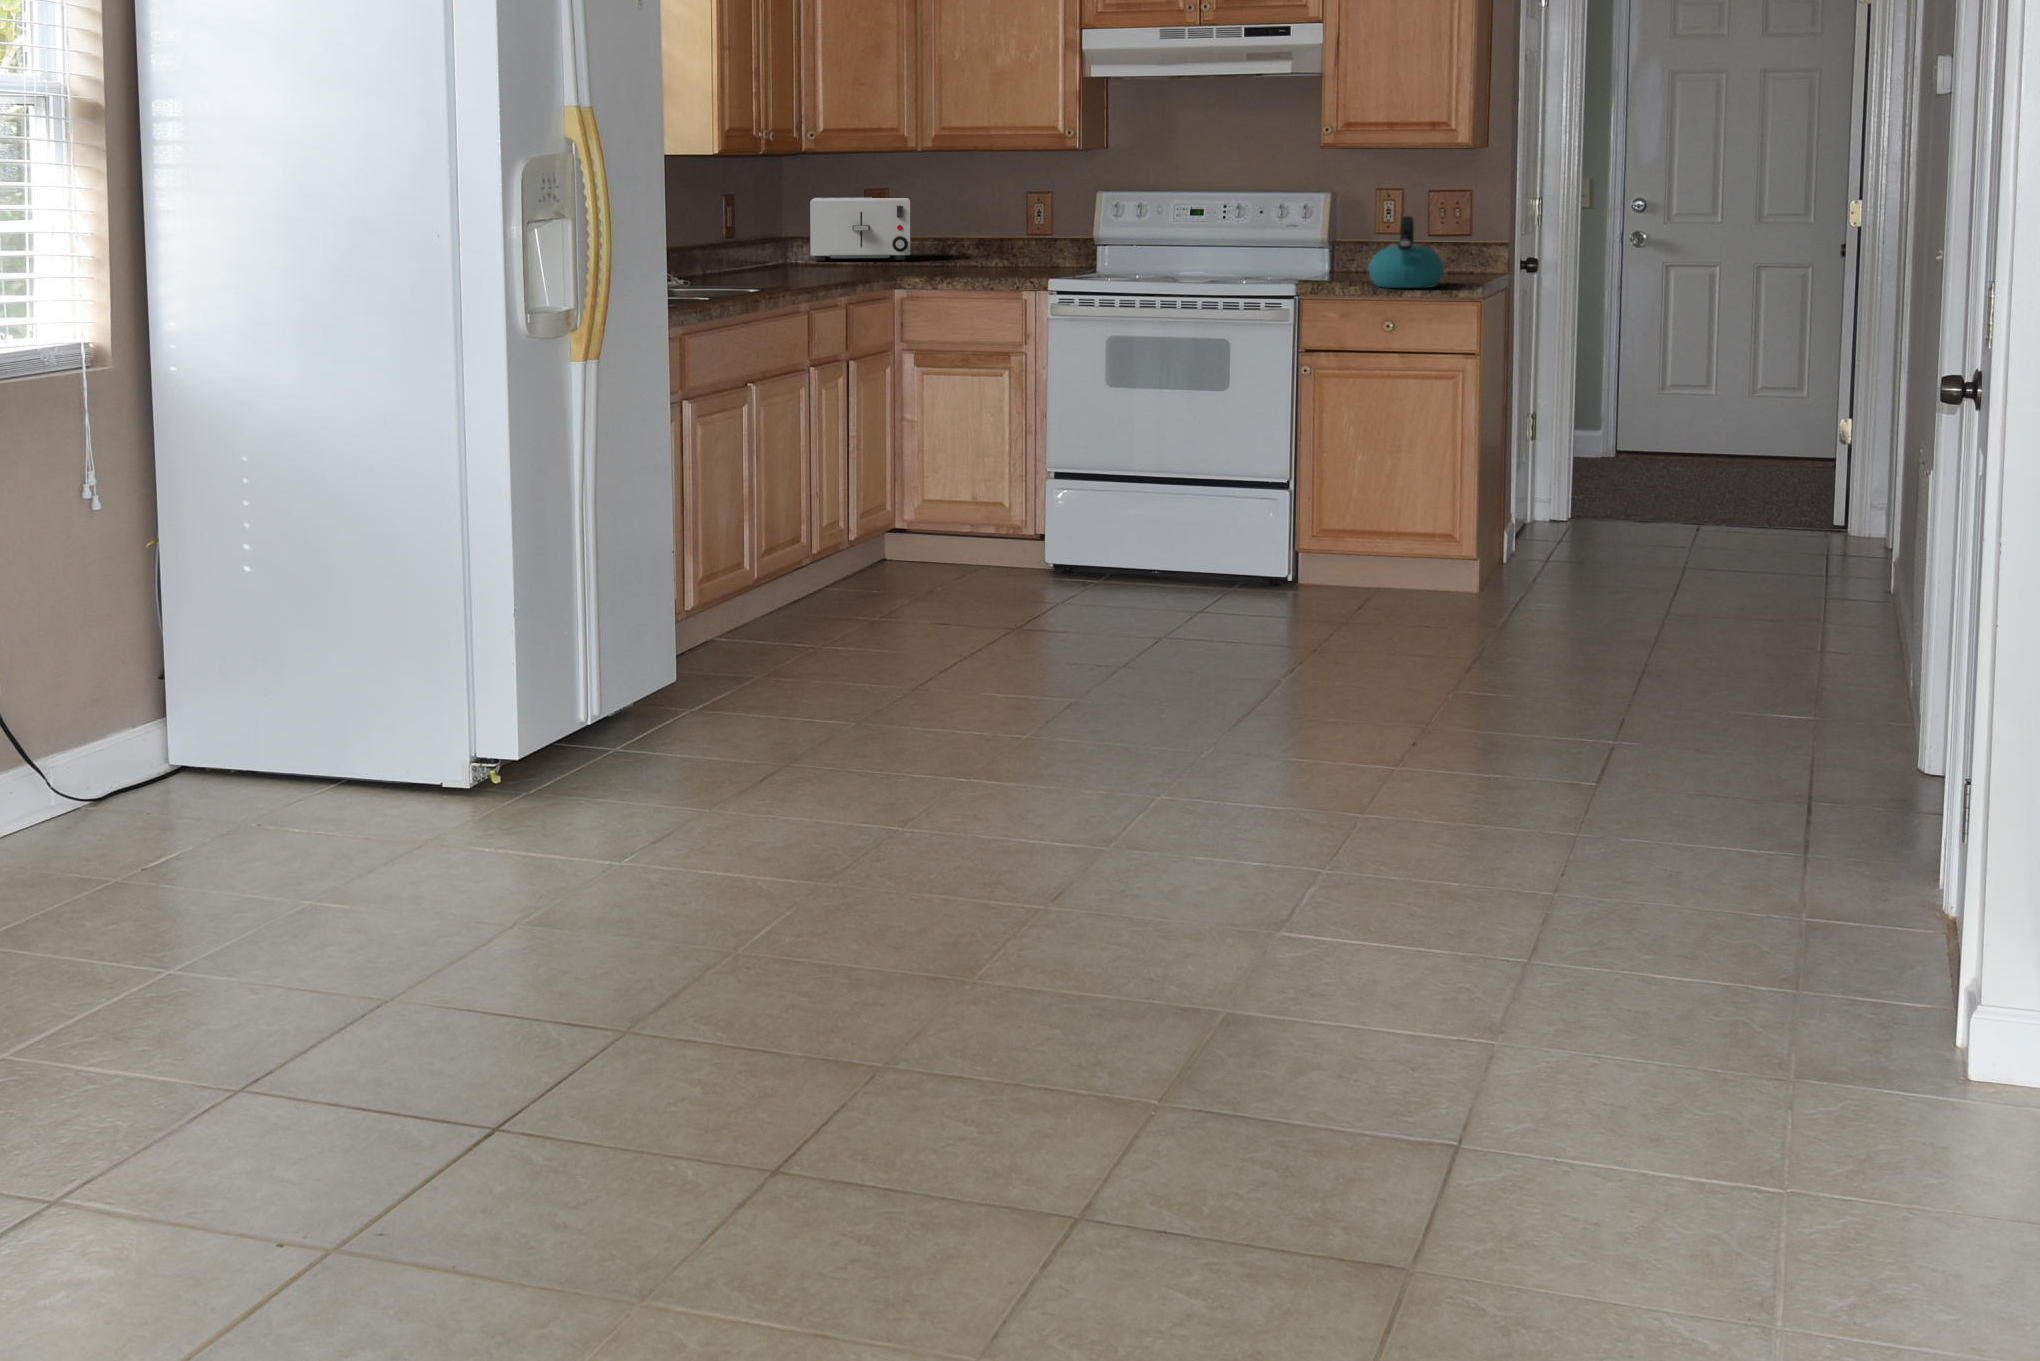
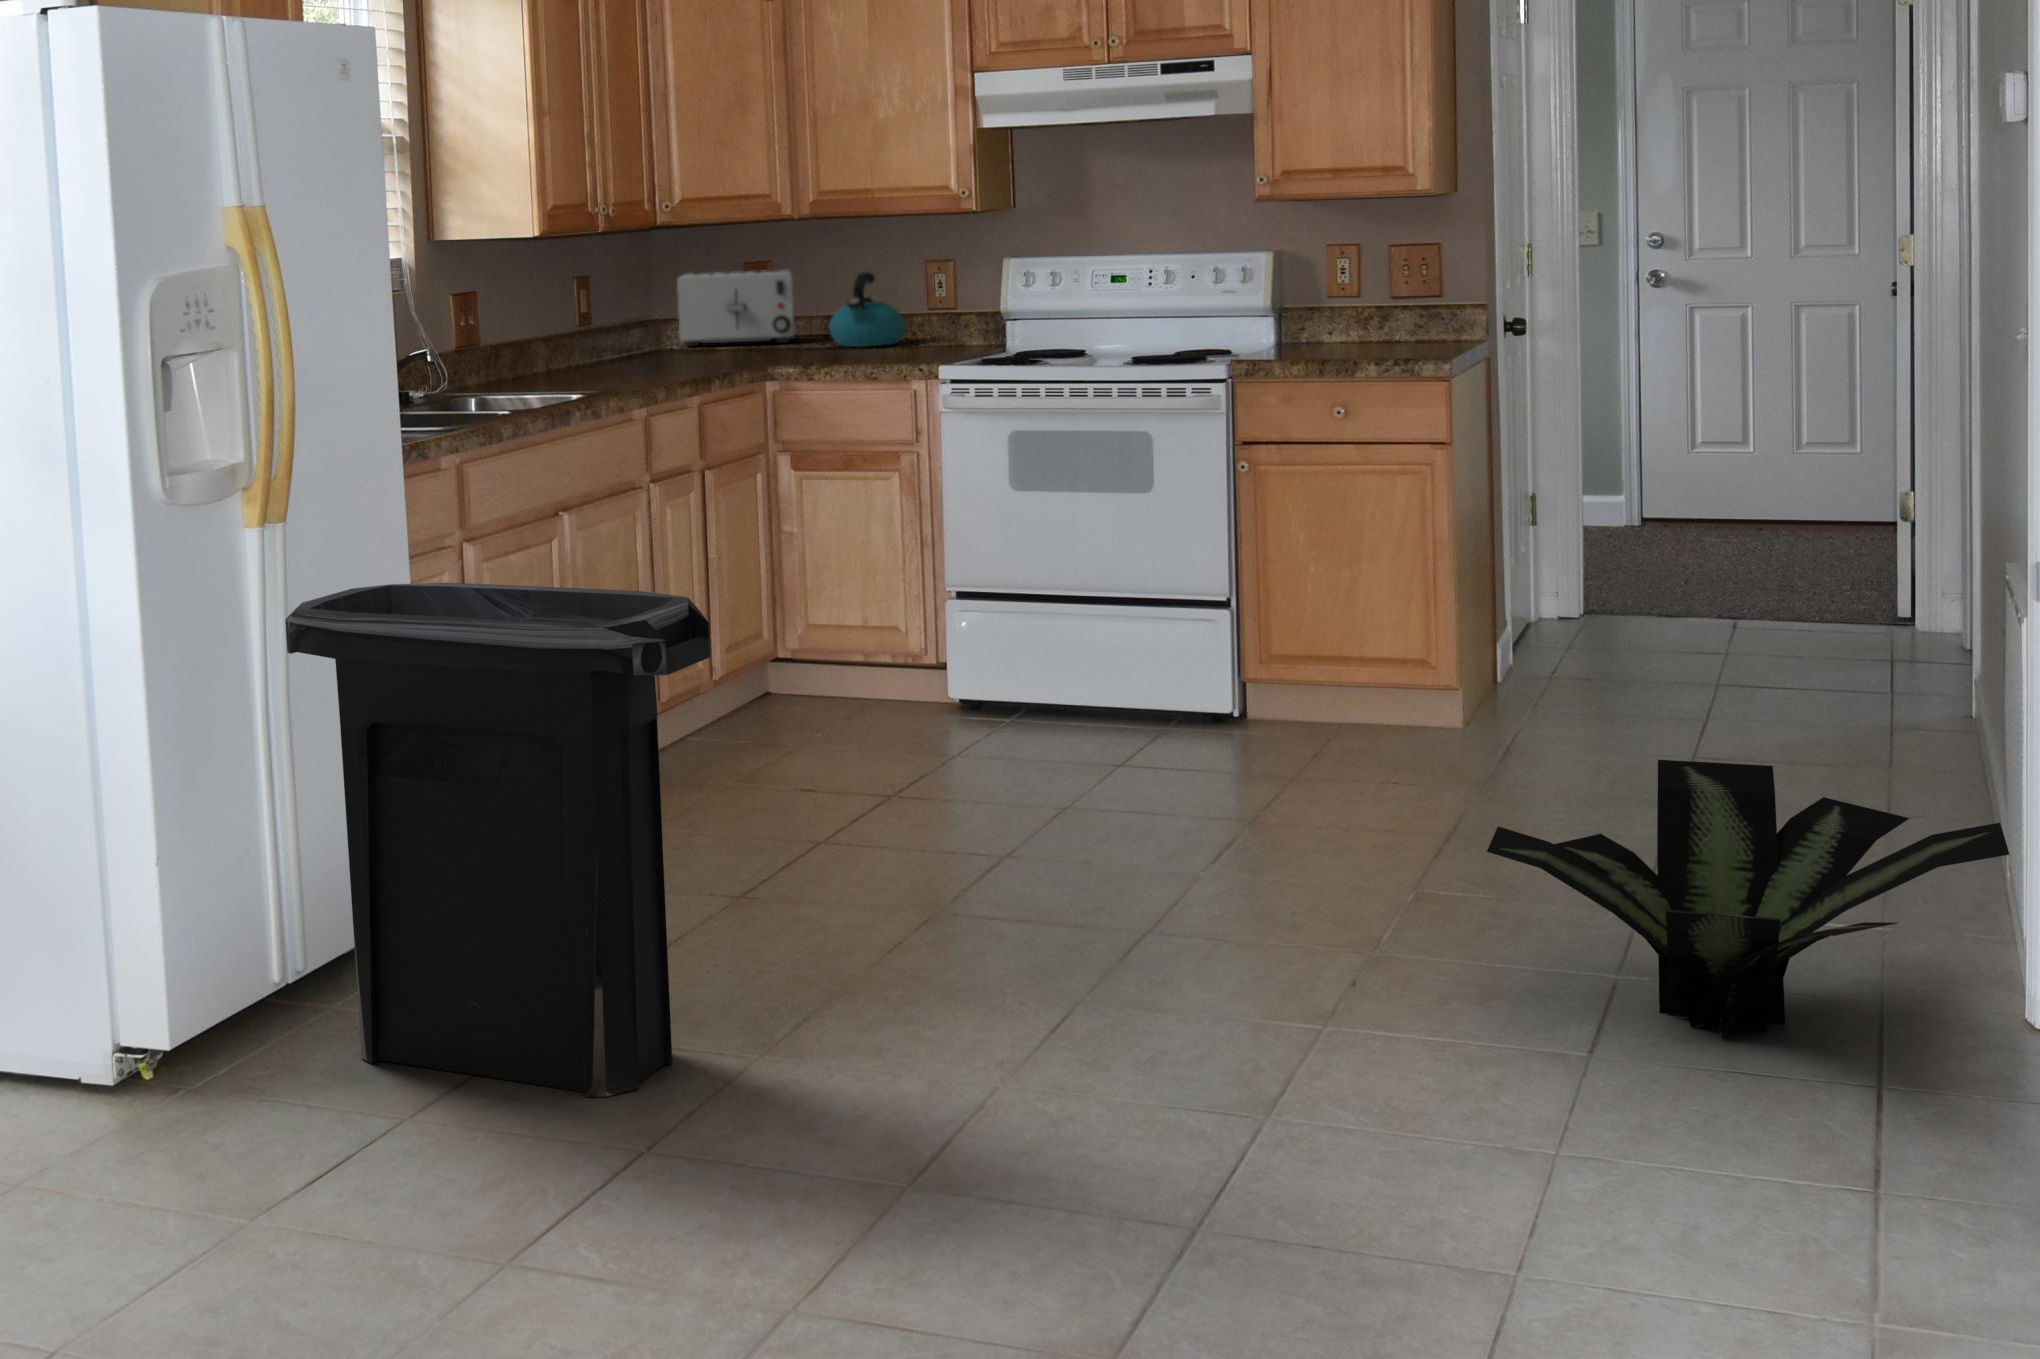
kettle: present [1369,216,1444,288] -> present [829,272,904,347]
trash can: none [601,413,944,801] -> present [285,583,710,1097]
potted plant: none [1523,581,1909,776] -> present [1487,760,2009,1038]

